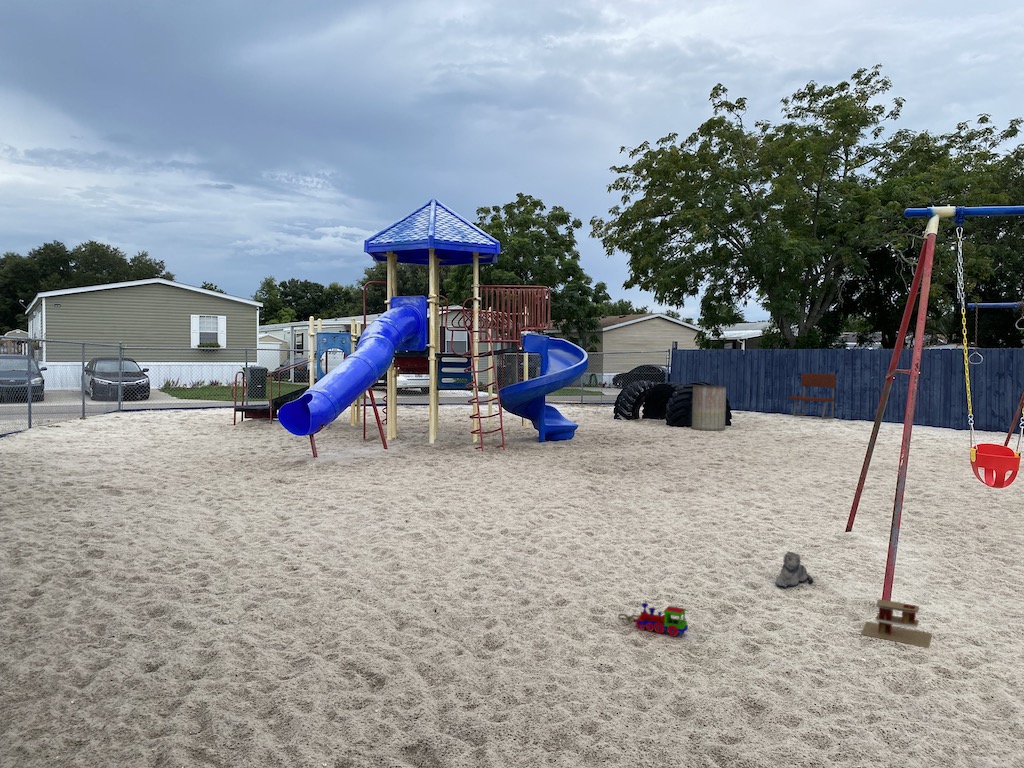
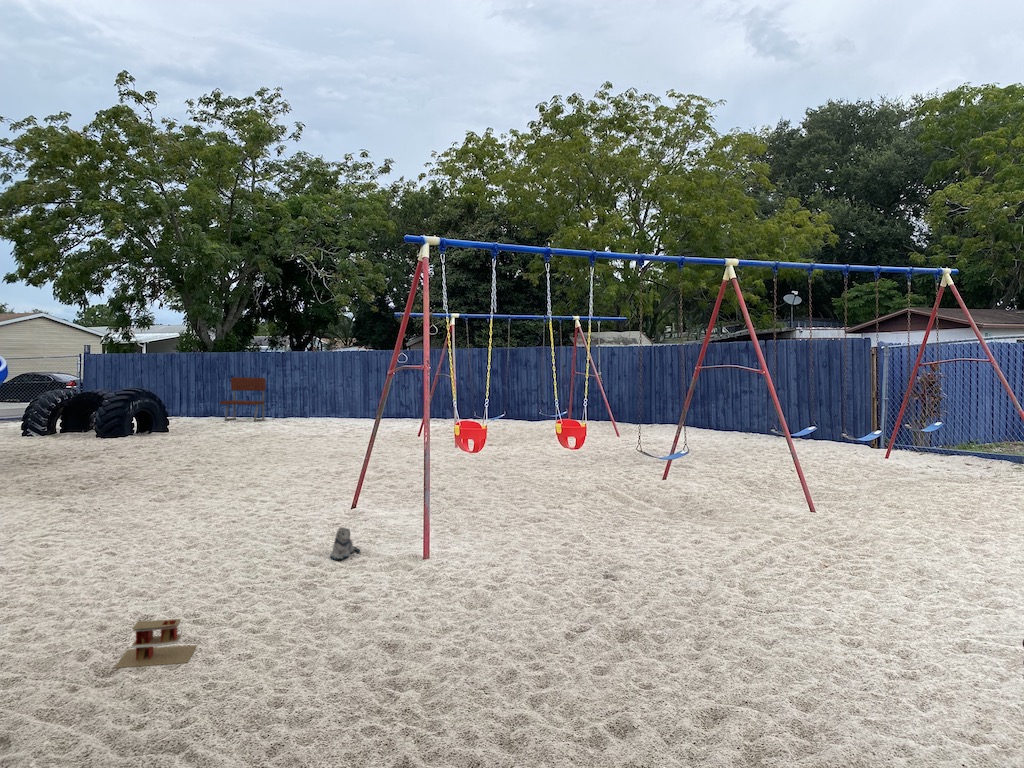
trash can: present [692,385,726,431] -> none [129,392,167,441]
toy house: present [861,599,932,647] -> present [115,619,196,668]
toy train: present [618,603,688,636] -> none [221,588,294,619]

